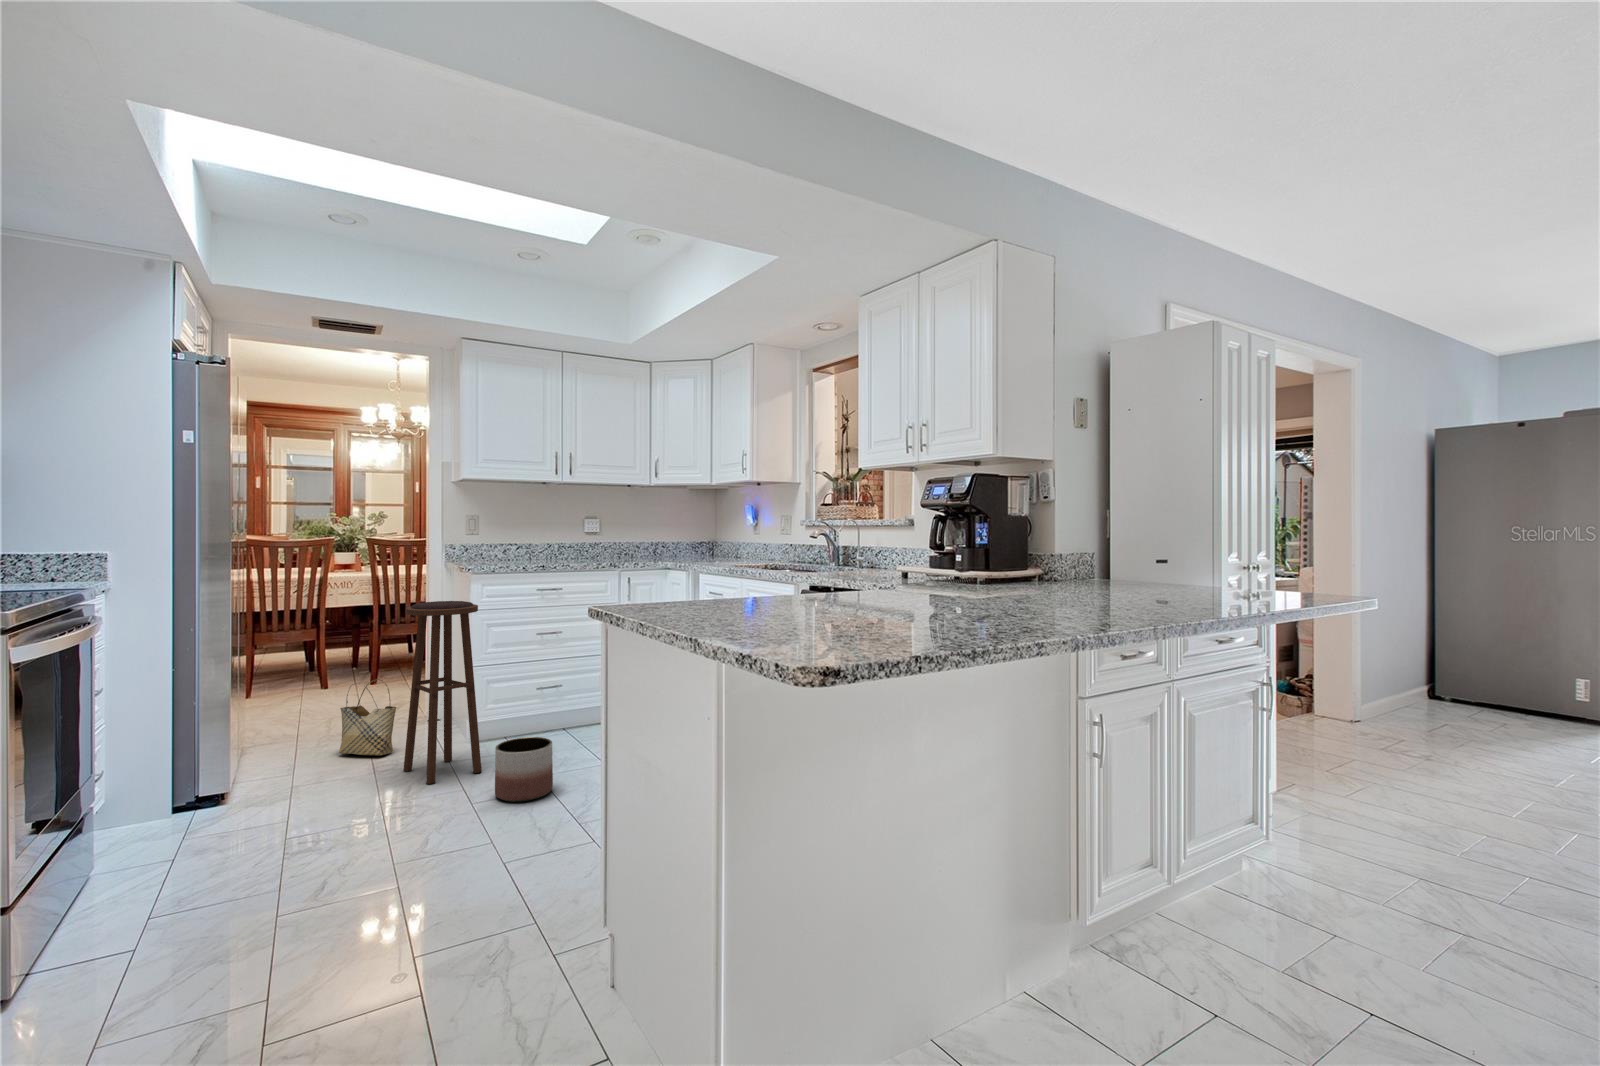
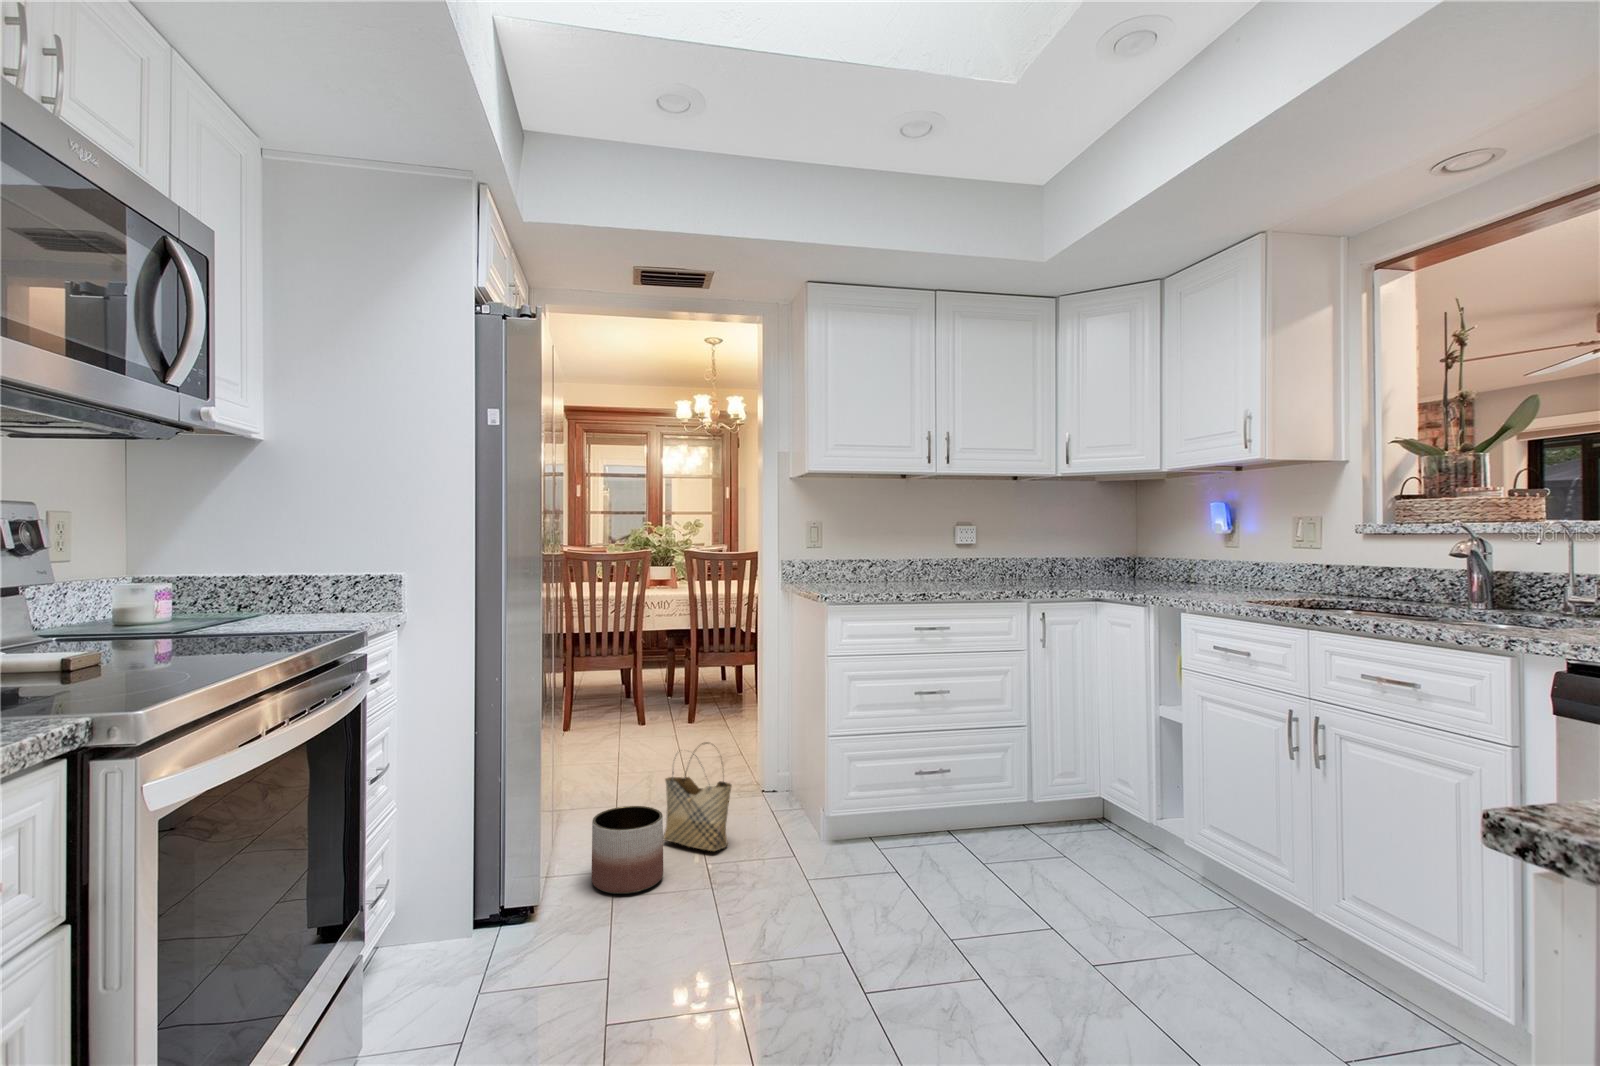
stool: present [403,601,482,784] -> none [746,645,854,924]
planter: present [495,737,553,802] -> present [592,806,663,894]

